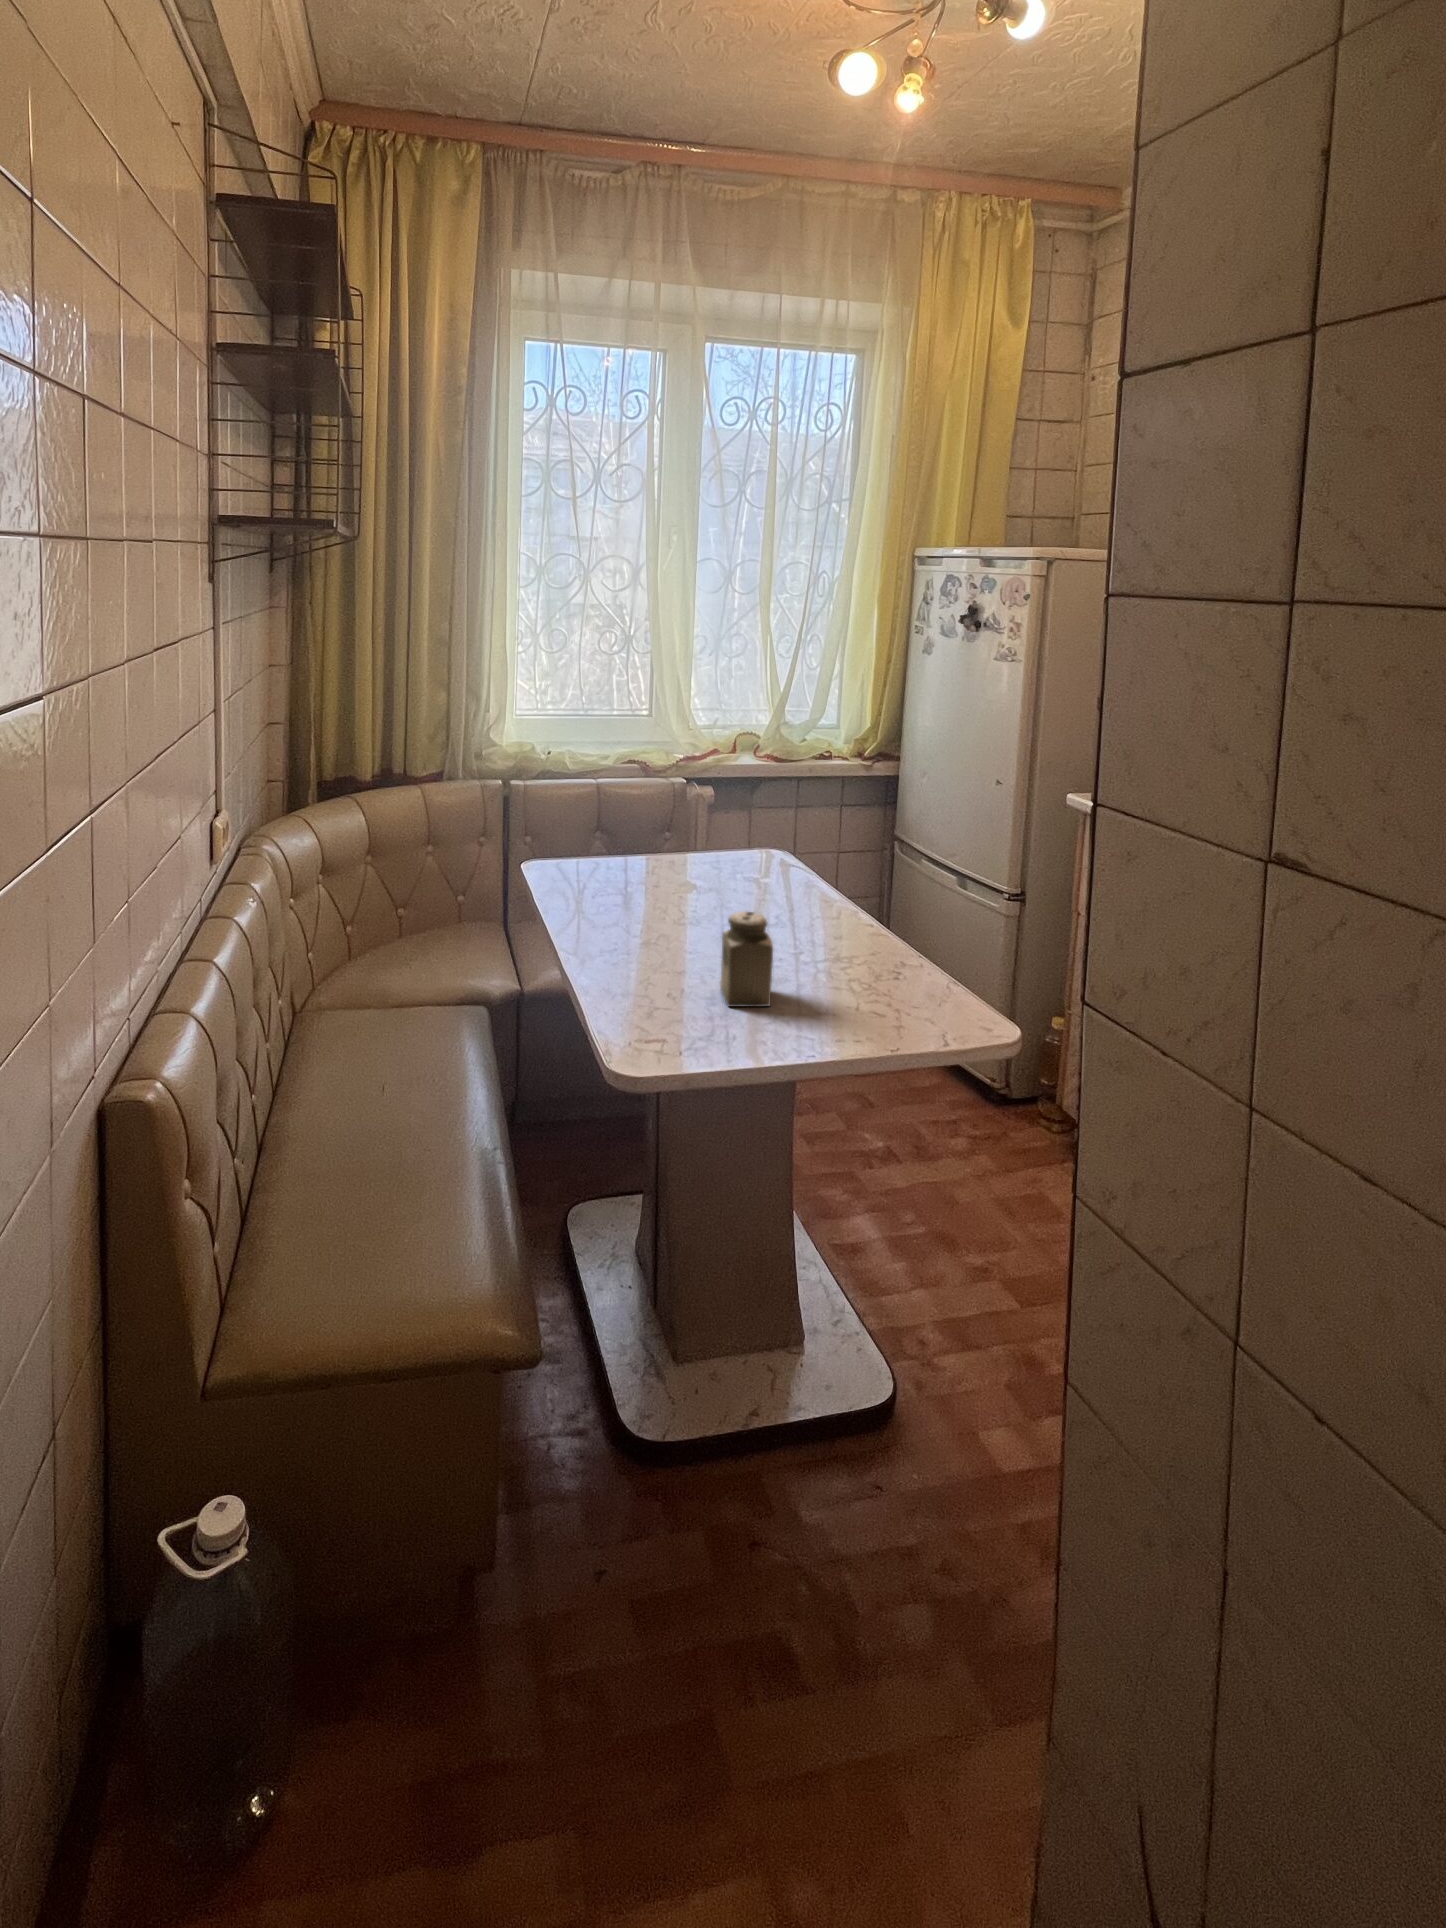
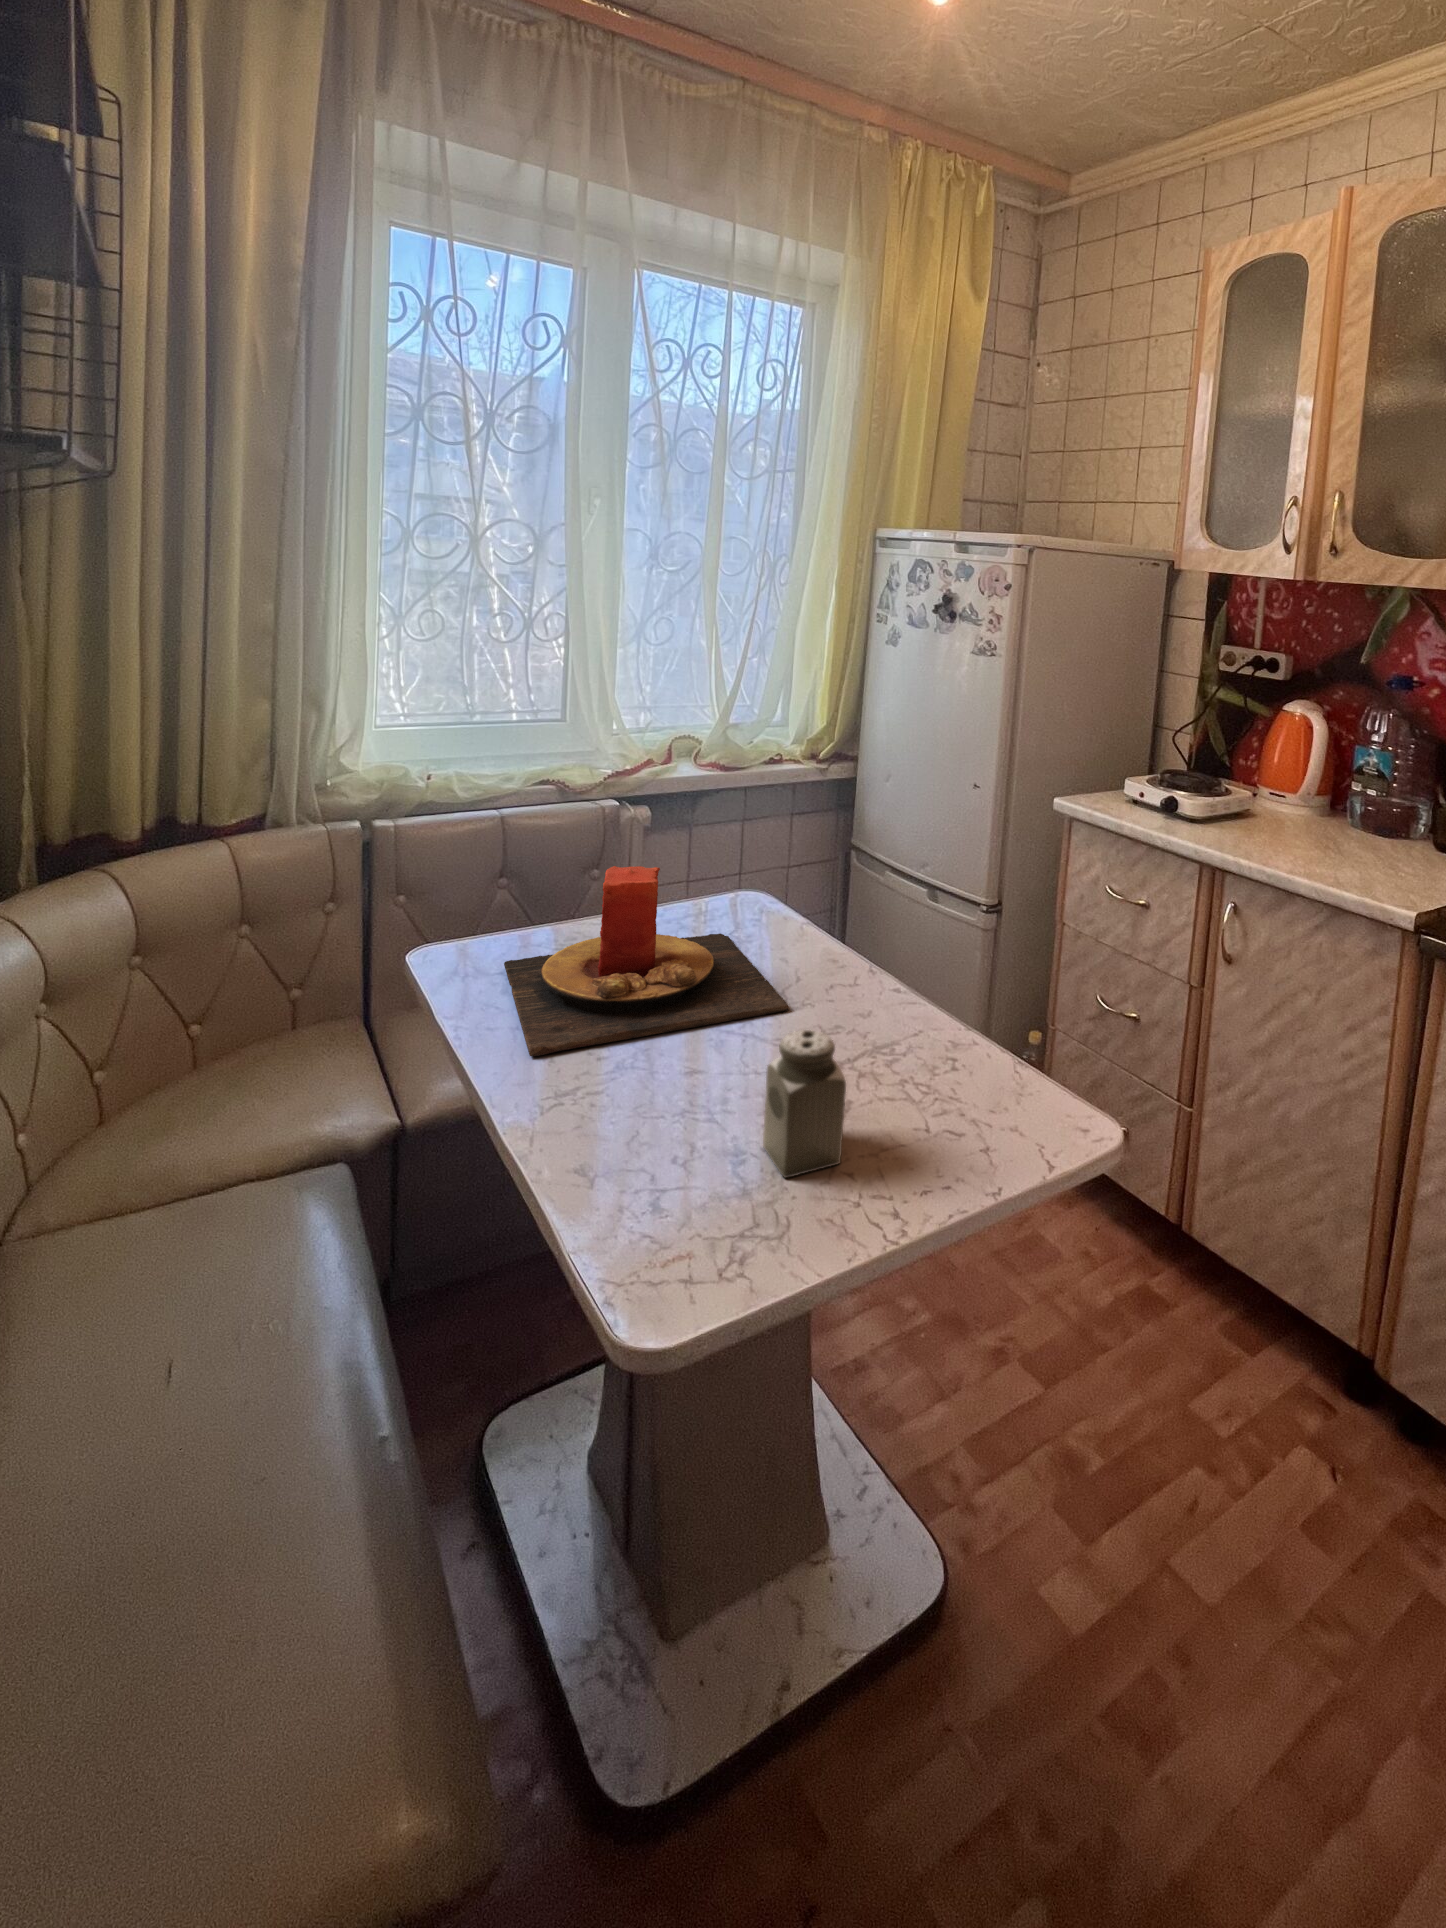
candle: none [579,807,769,924] -> present [504,866,788,1056]

